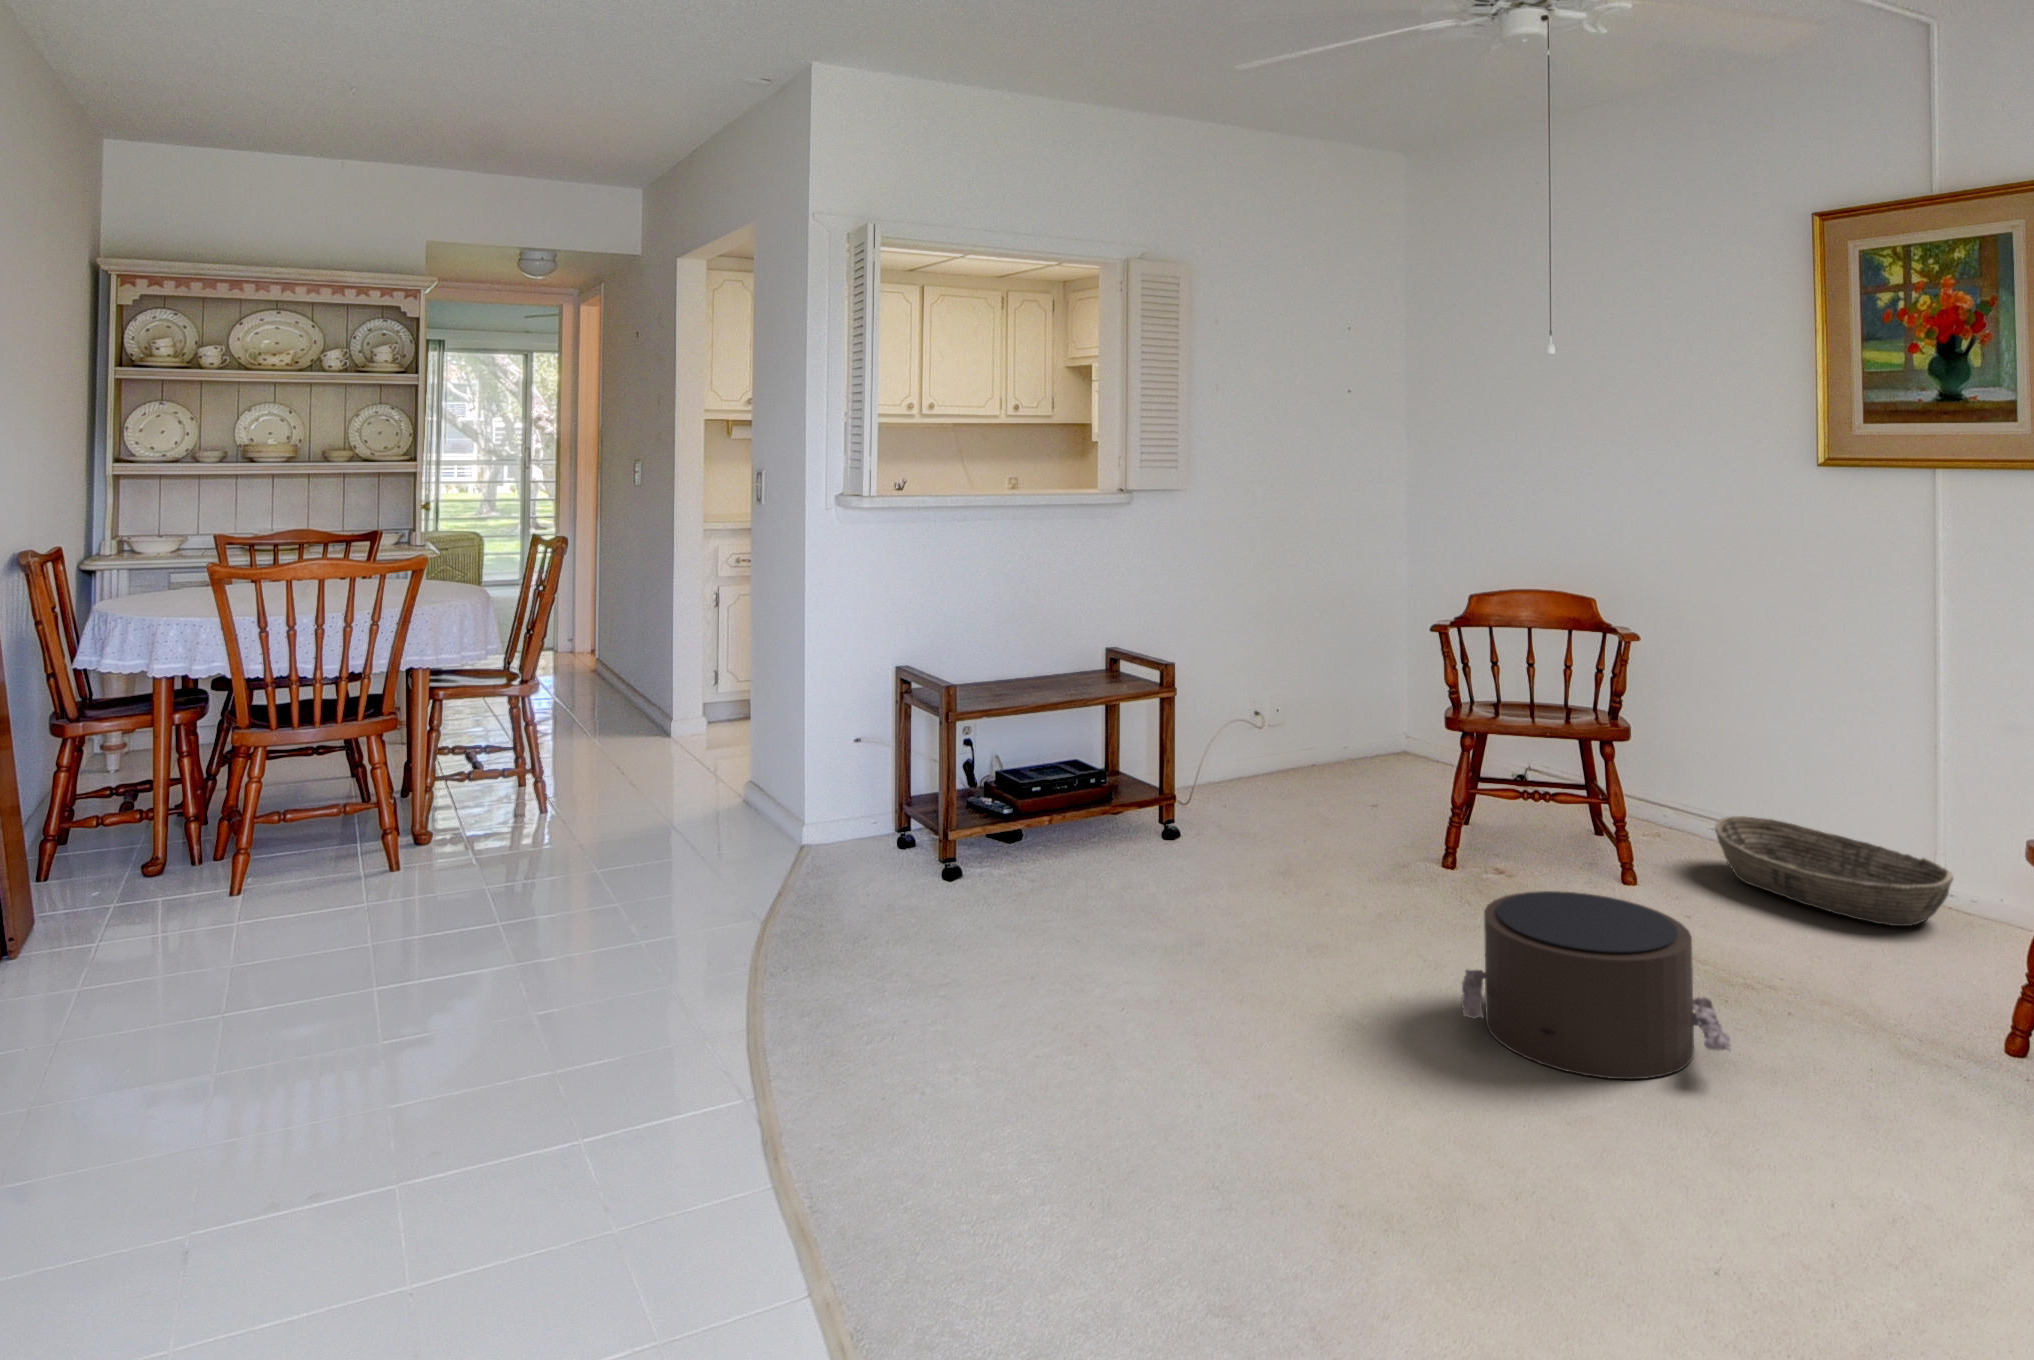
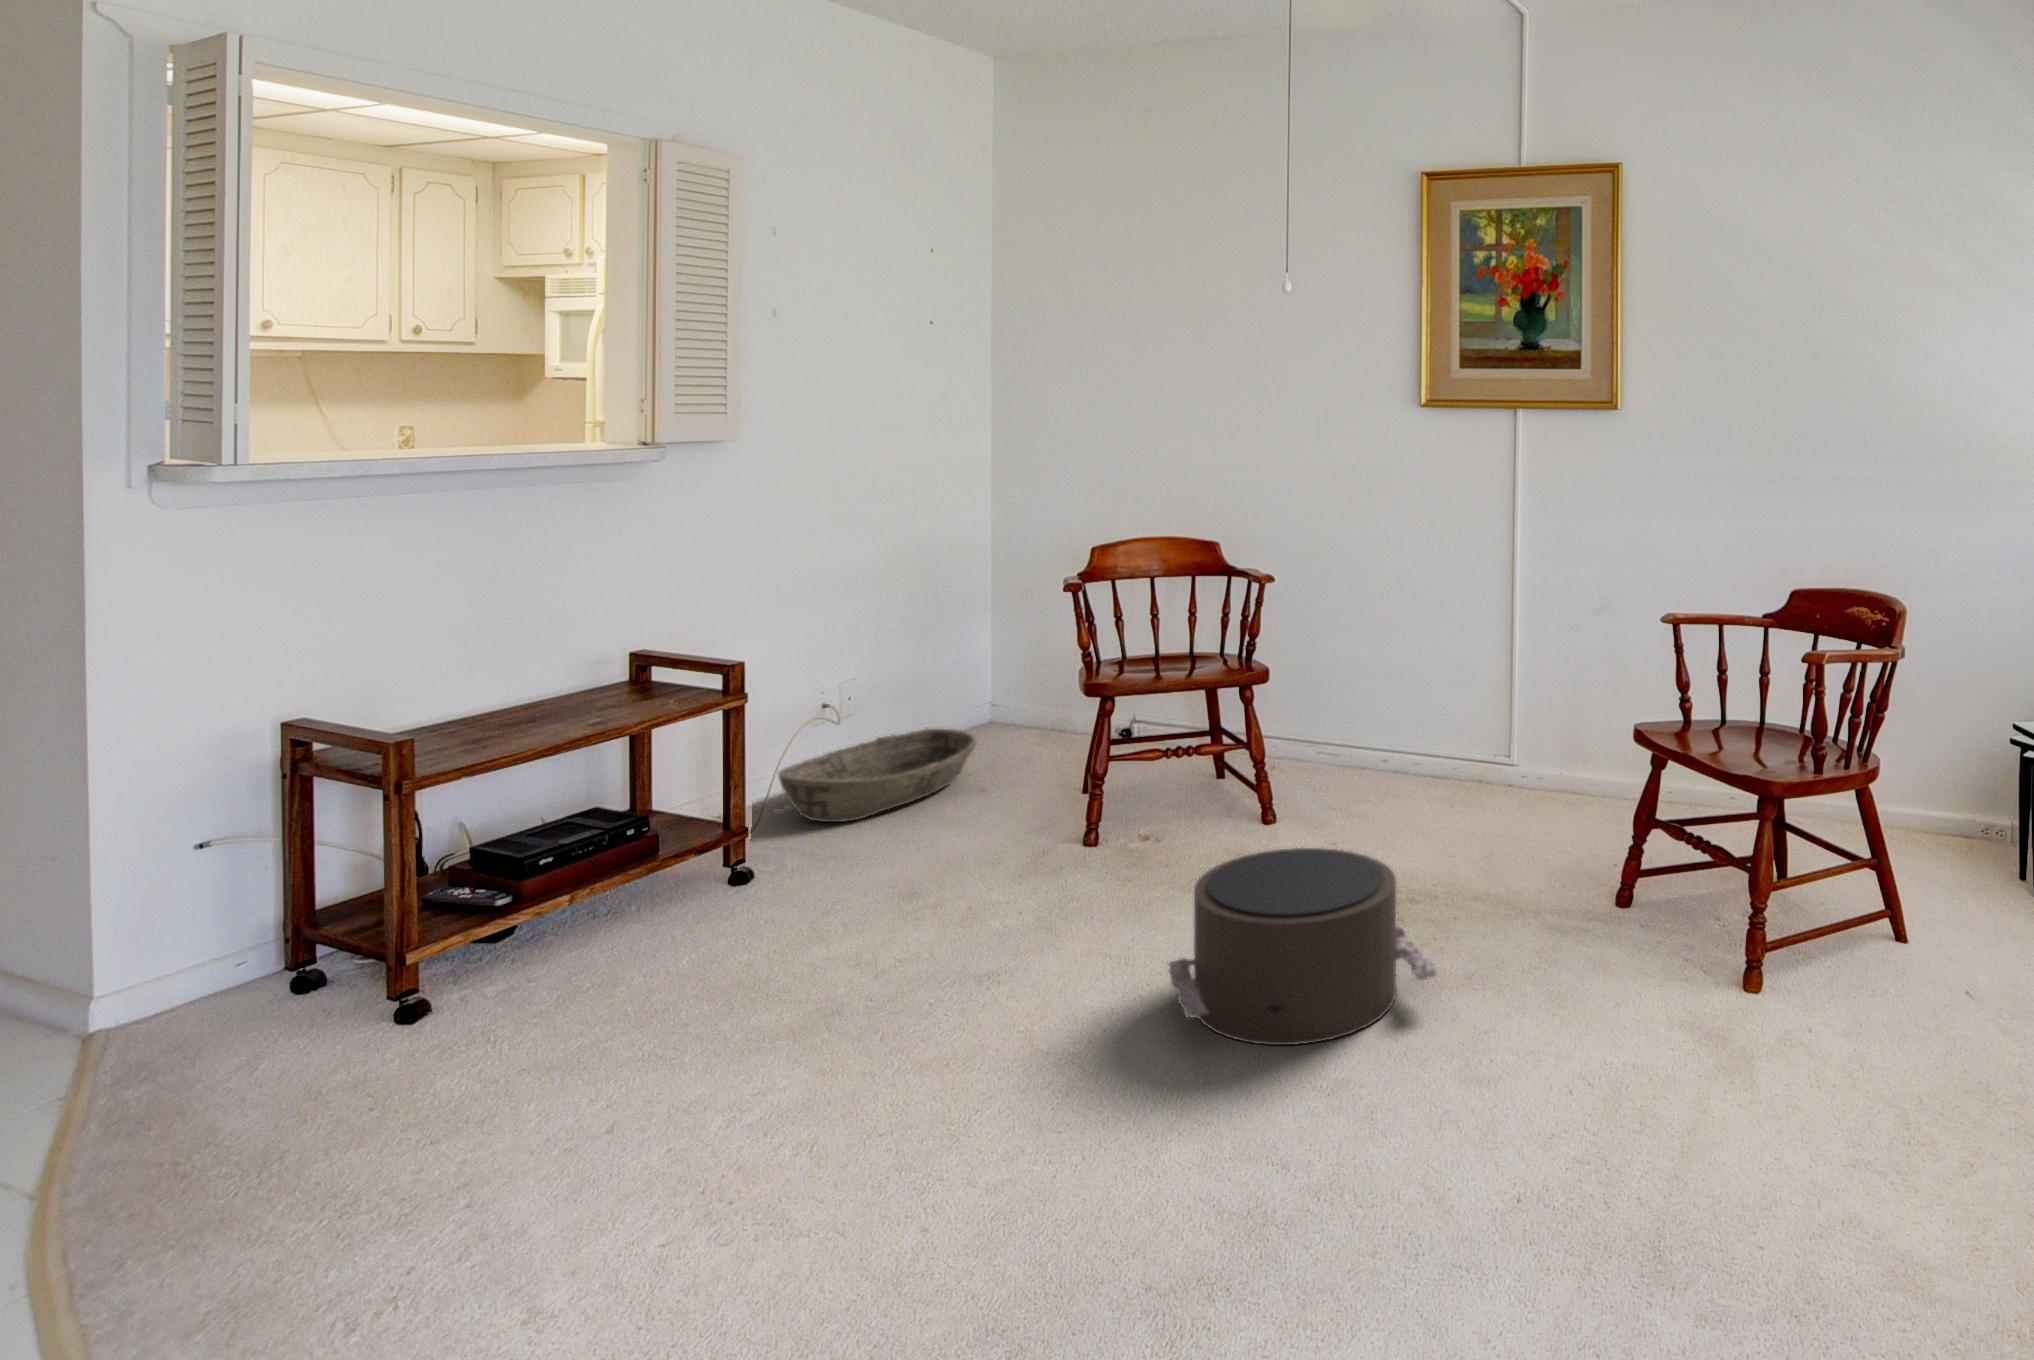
basket: present [1715,816,1953,926] -> present [778,729,976,822]

